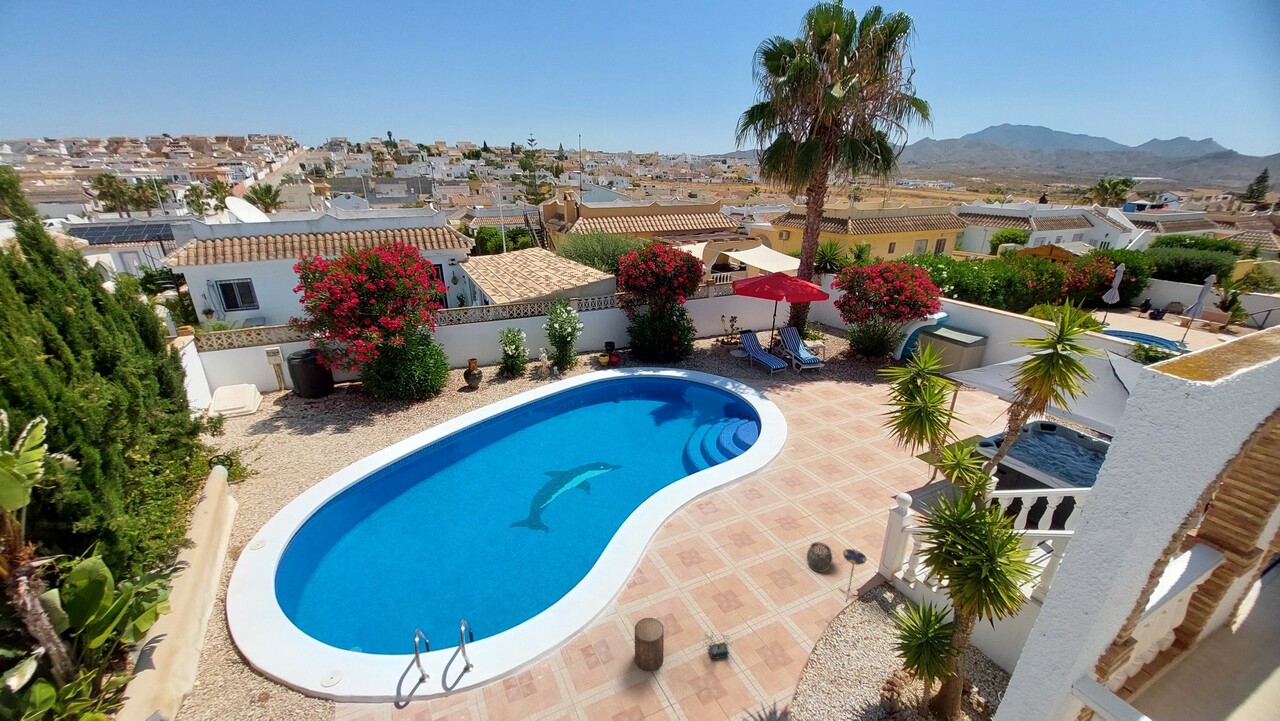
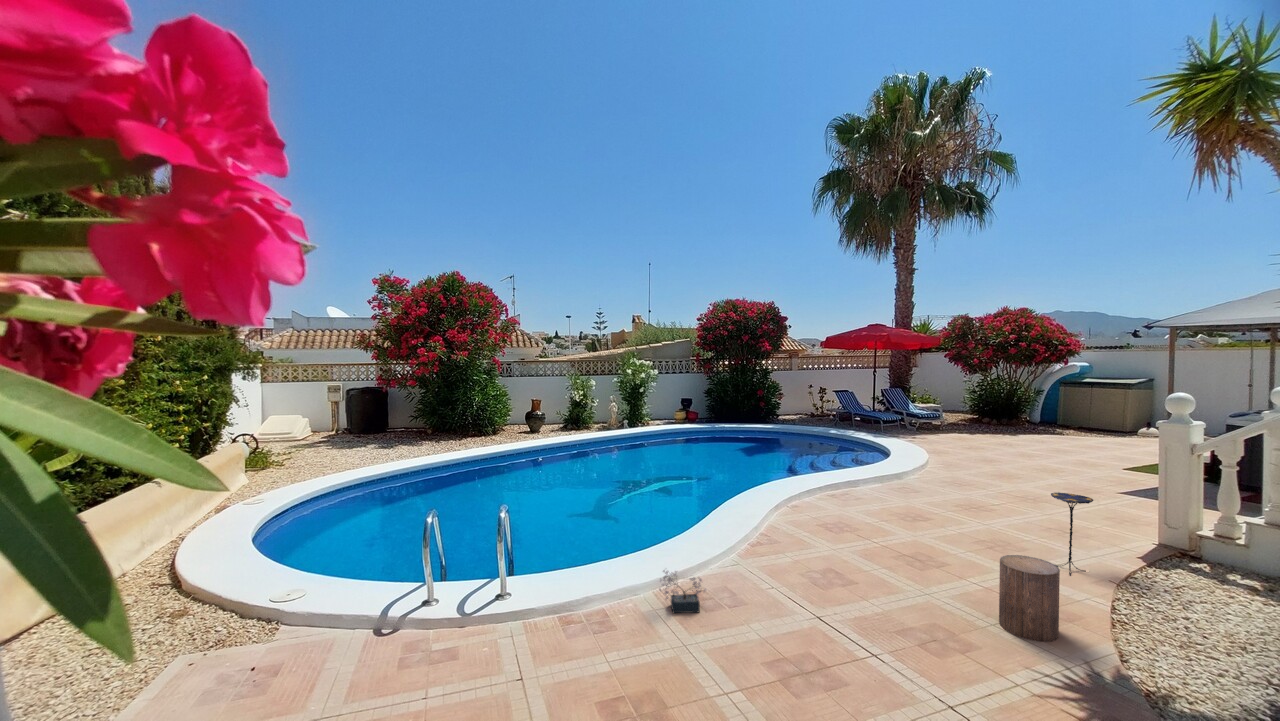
woven basket: present [807,542,832,571] -> none [986,511,1029,550]
stool: present [635,618,664,671] -> present [999,555,1060,642]
decorative plant: present [706,632,729,659] -> present [662,571,706,613]

